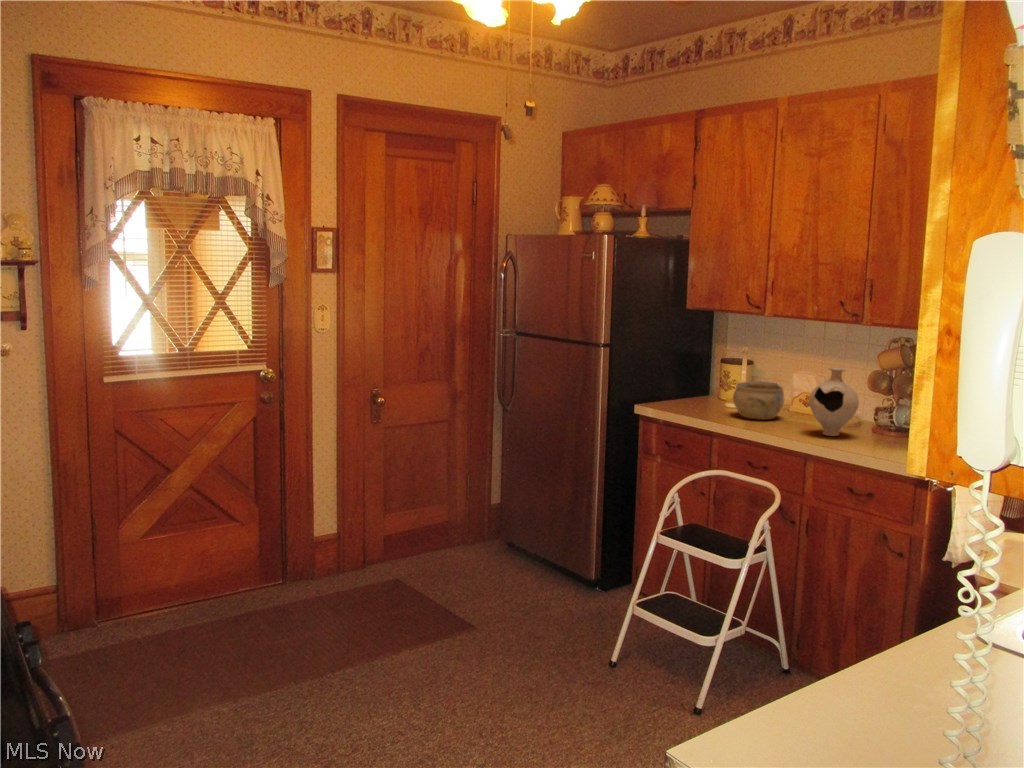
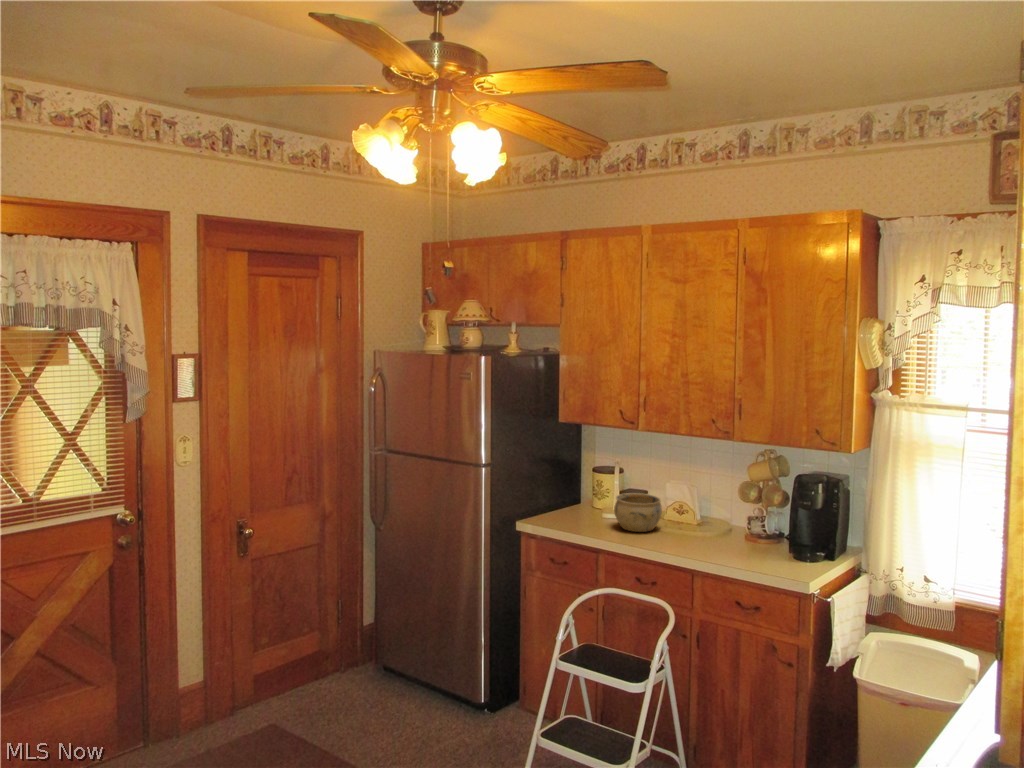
decorative vase: present [809,367,859,436] -> none [691,483,736,549]

